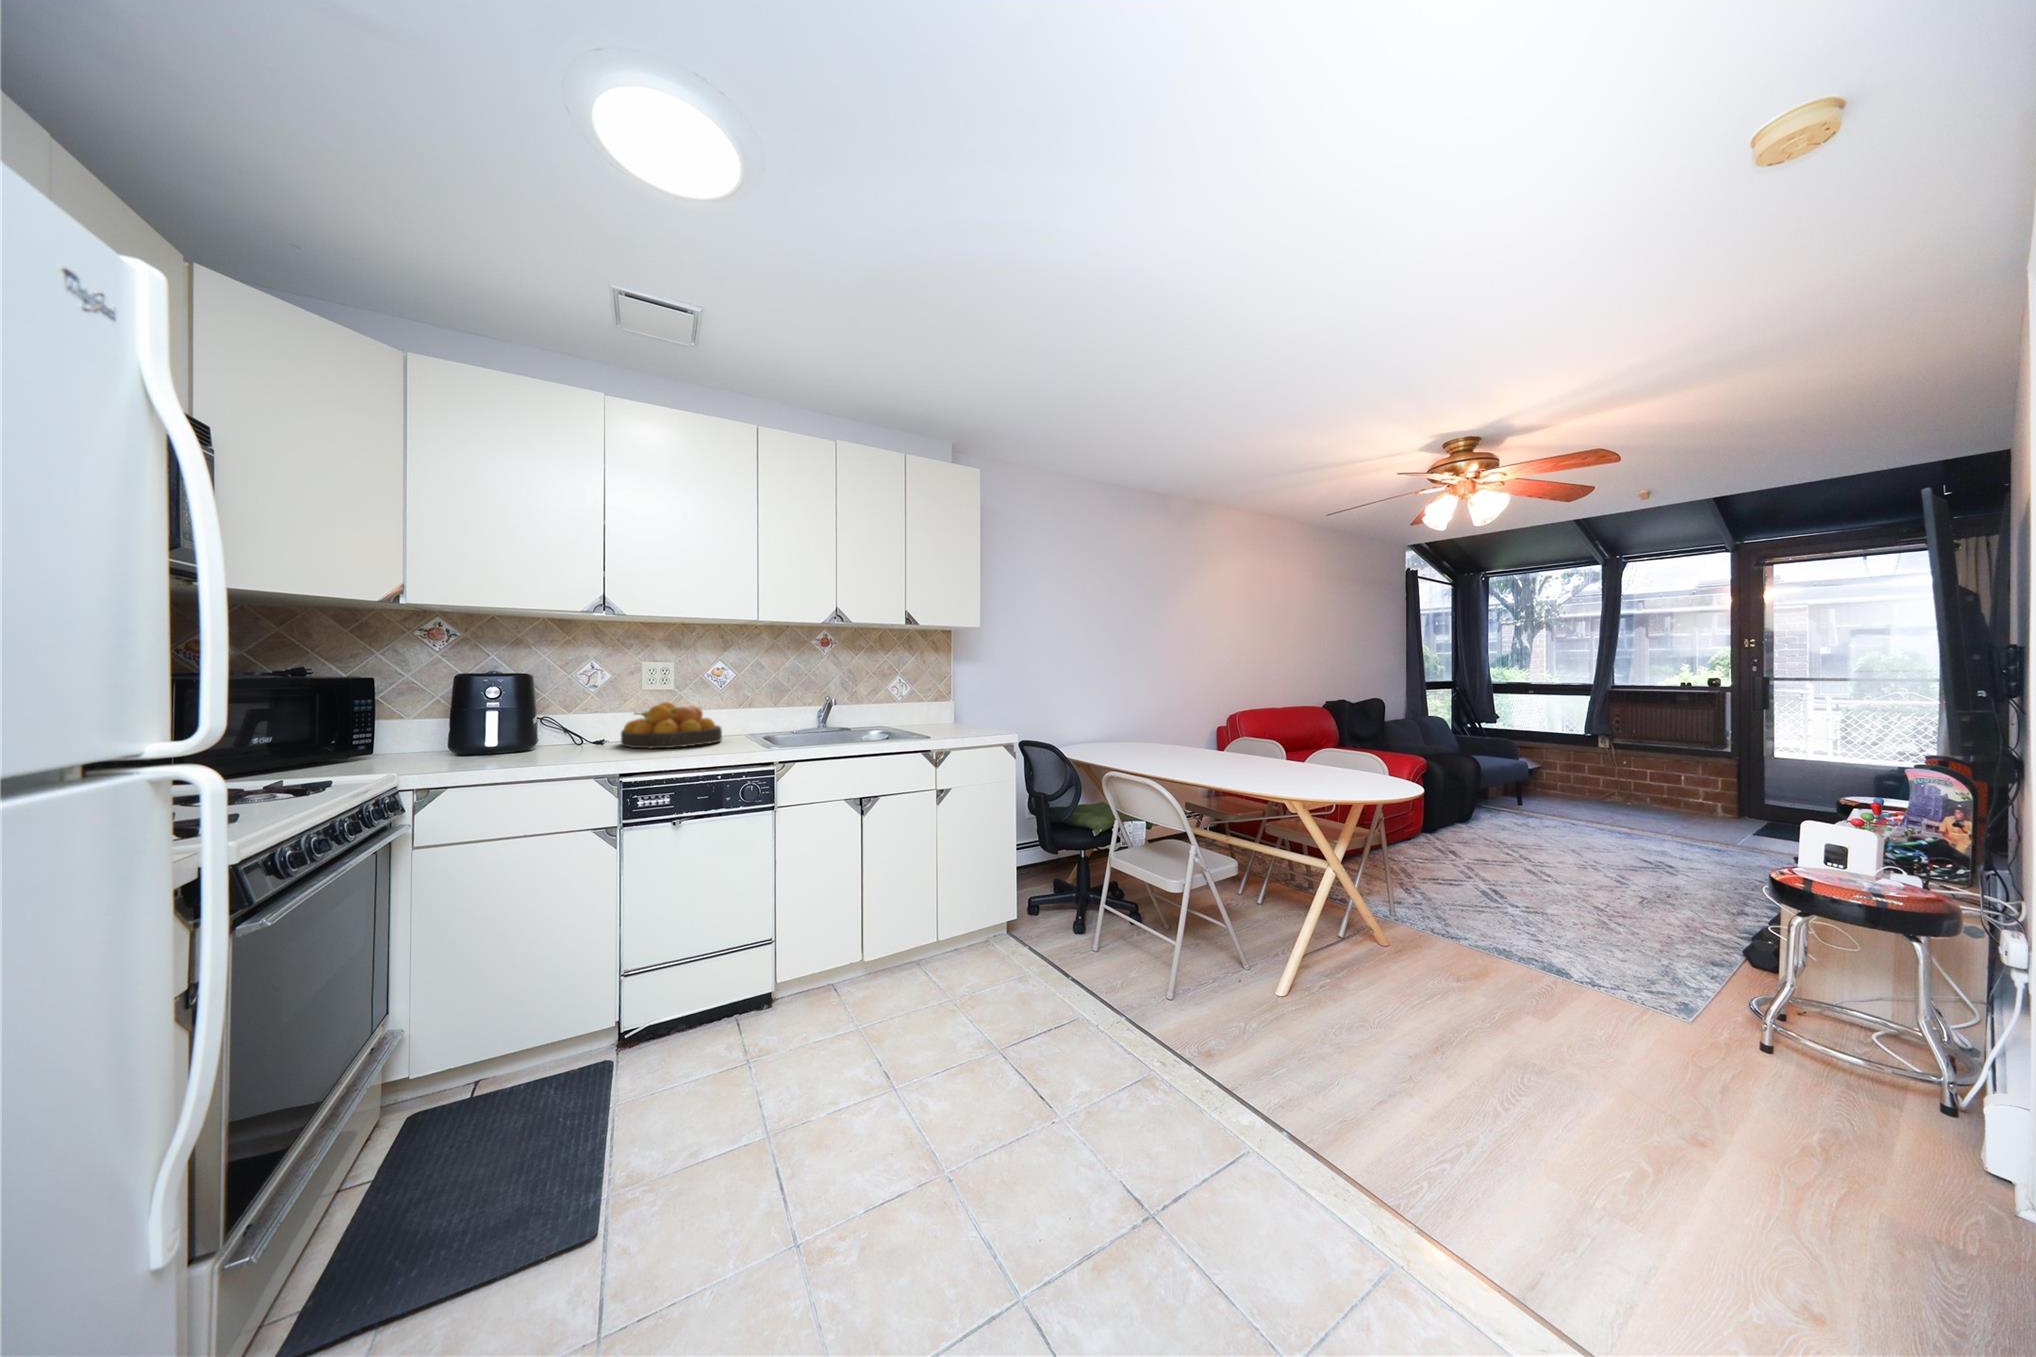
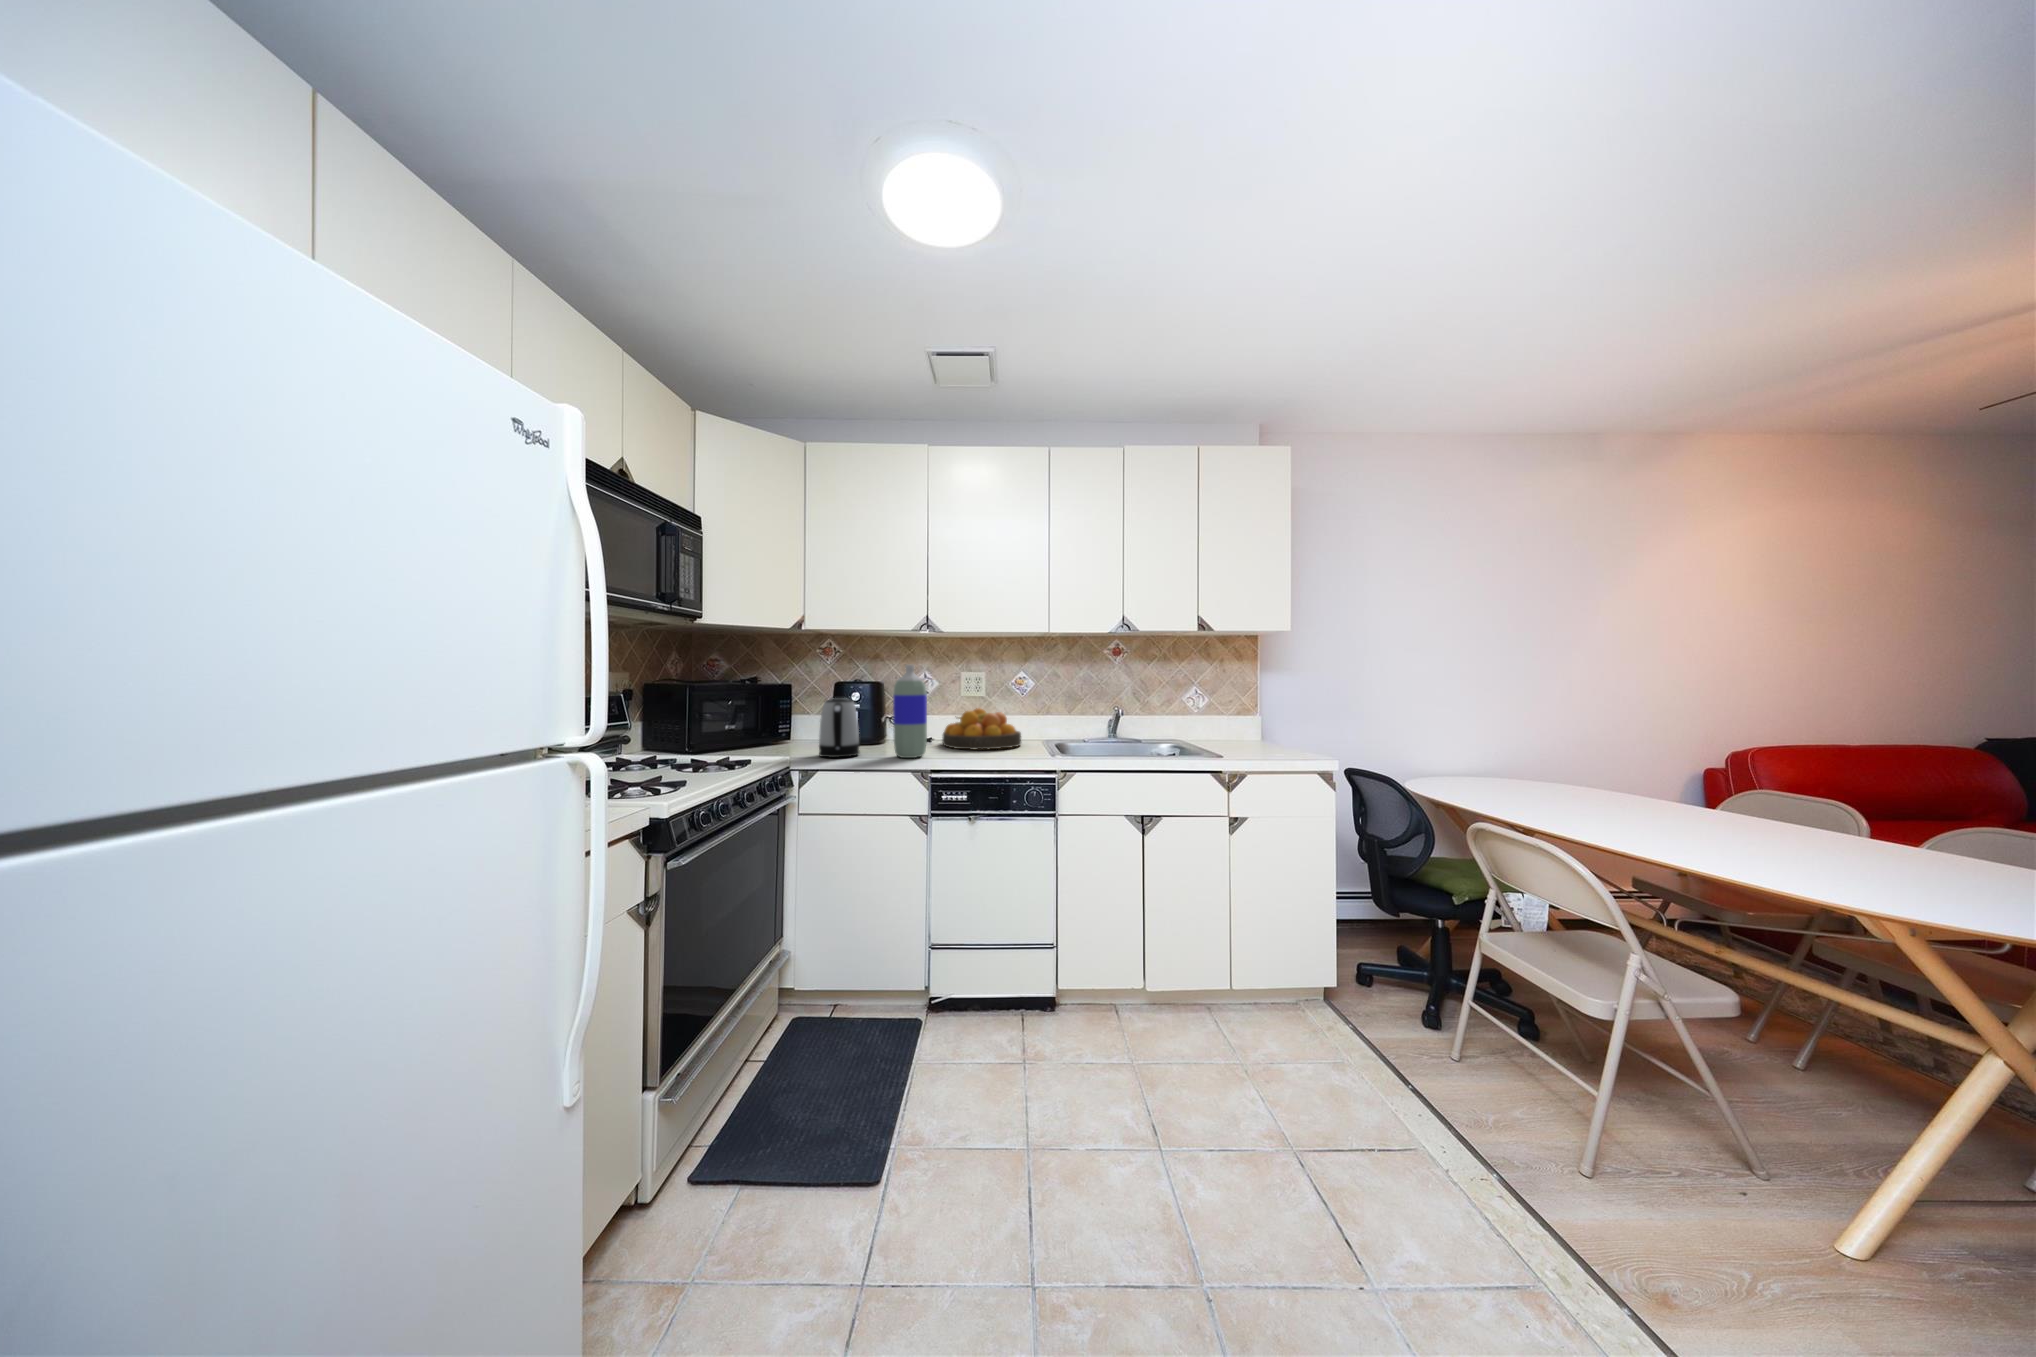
bottle: none [564,652,612,762] -> present [893,665,927,758]
kettle: none [447,693,512,770] -> present [819,698,859,757]

